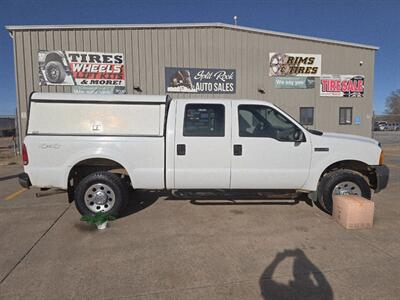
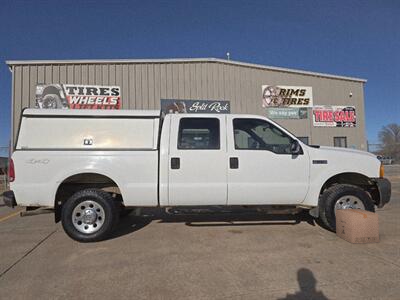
potted plant: present [80,209,118,229] -> none [66,229,108,250]

